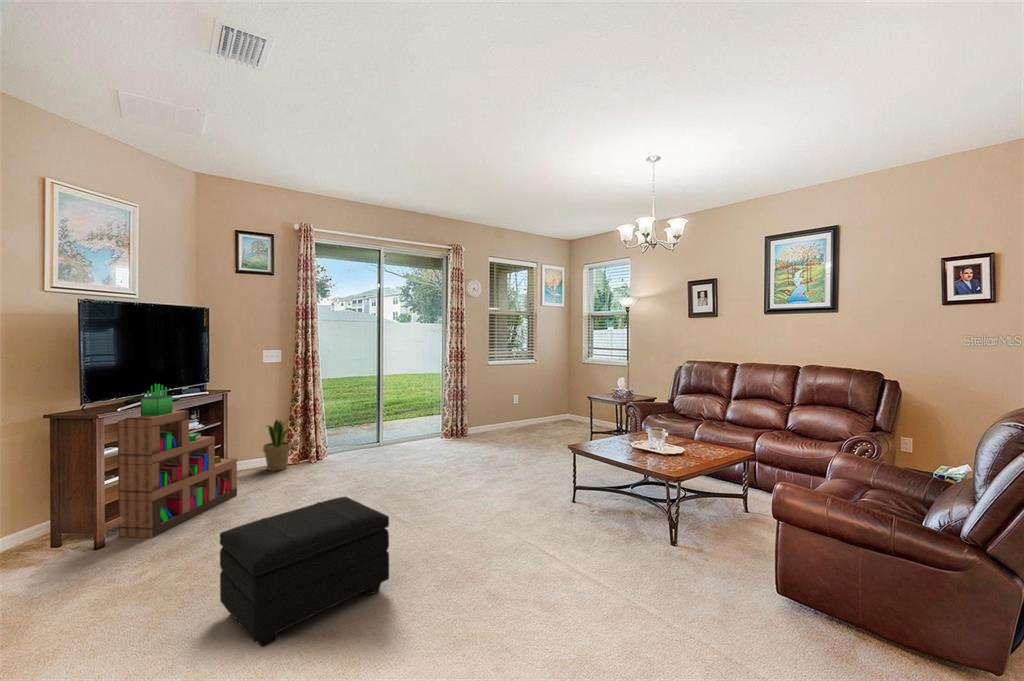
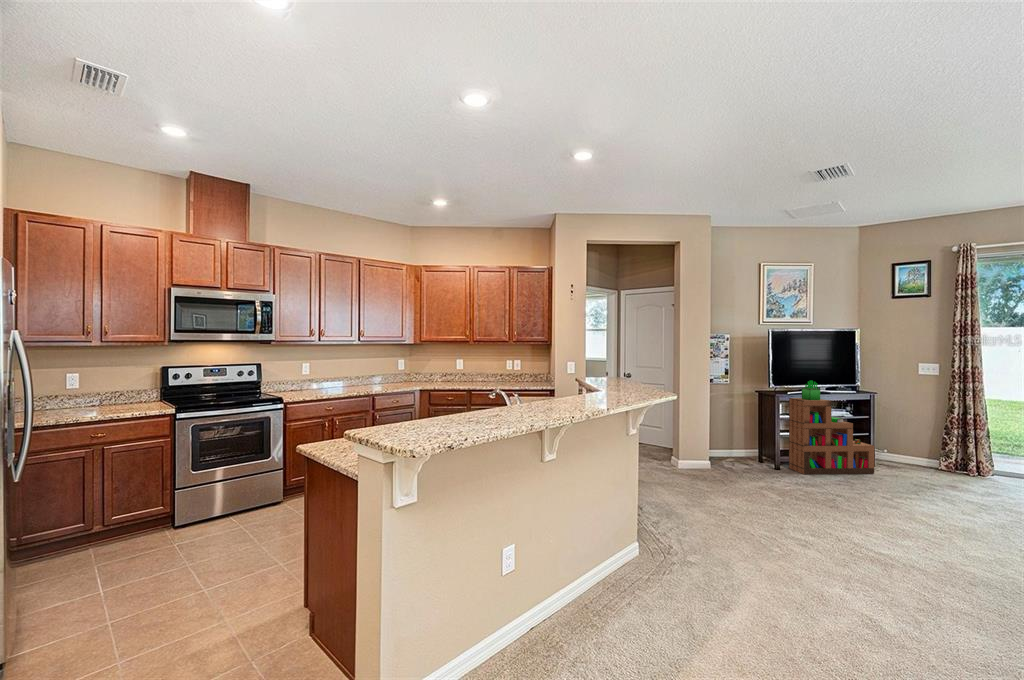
potted plant: present [263,420,291,471] -> none [914,425,946,472]
footstool: present [220,497,389,647] -> none [810,465,927,549]

